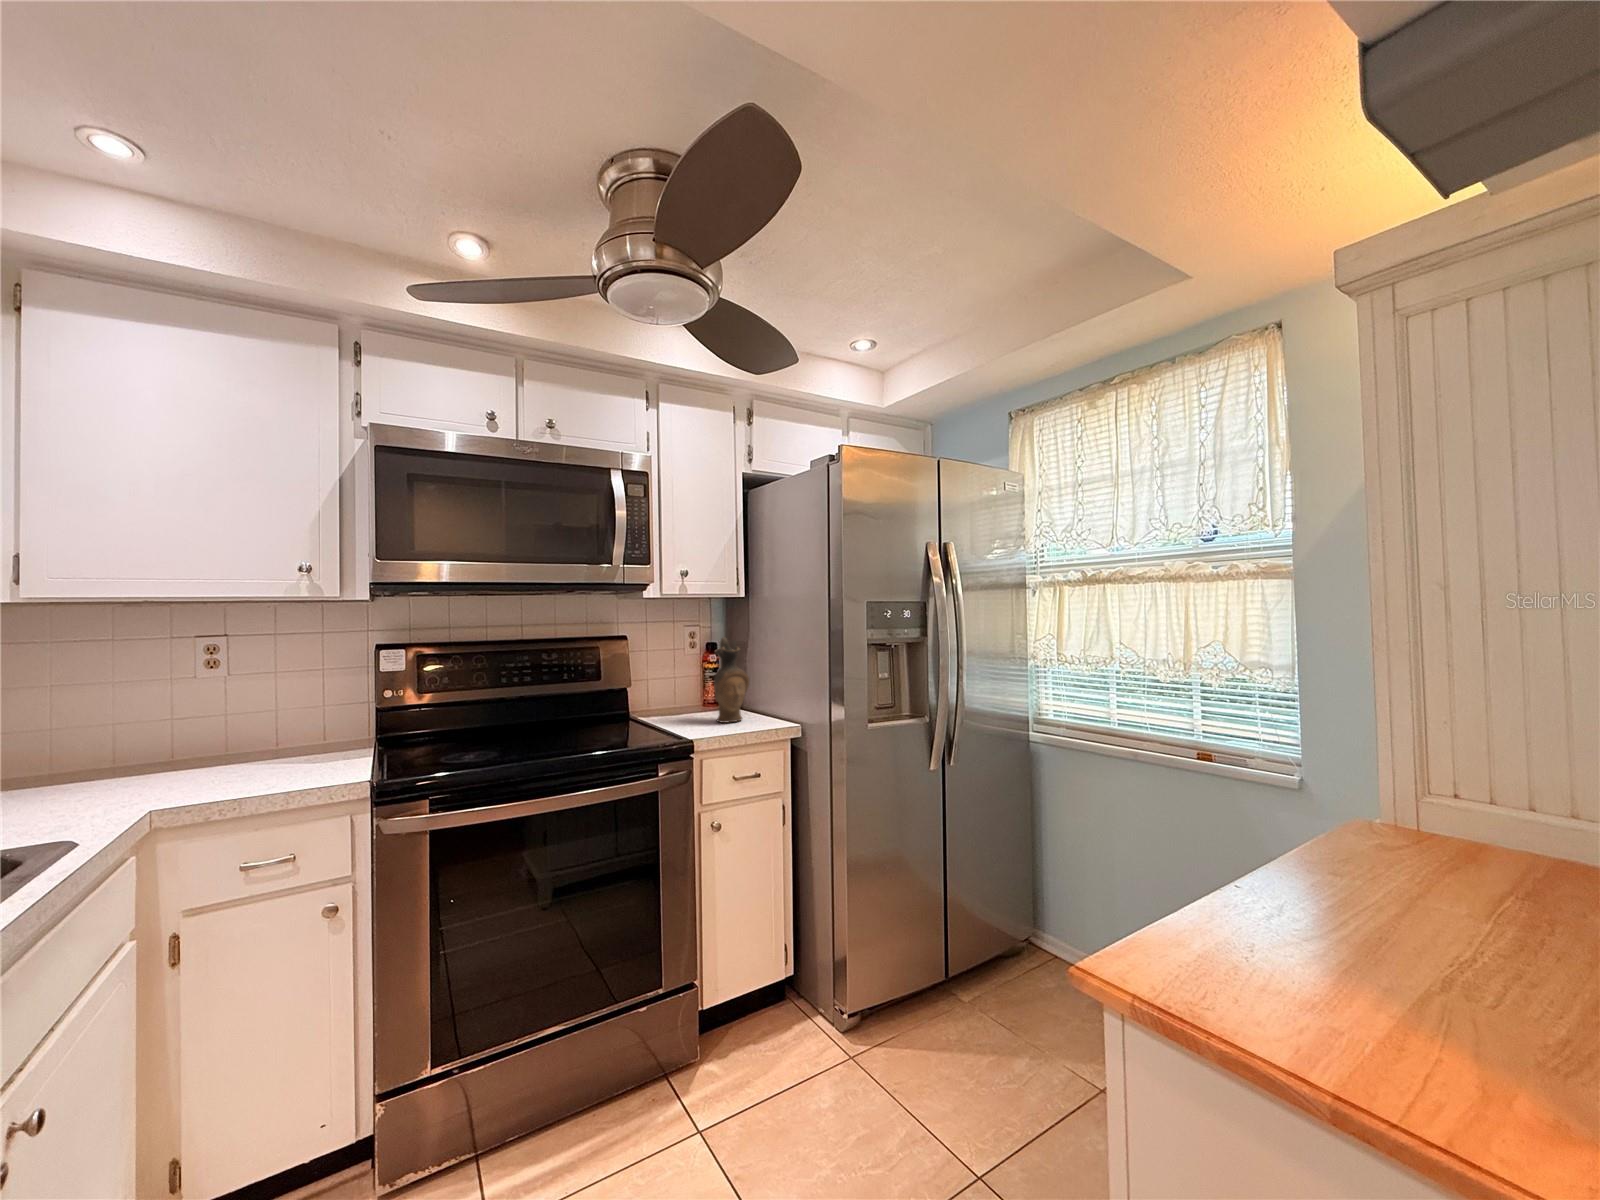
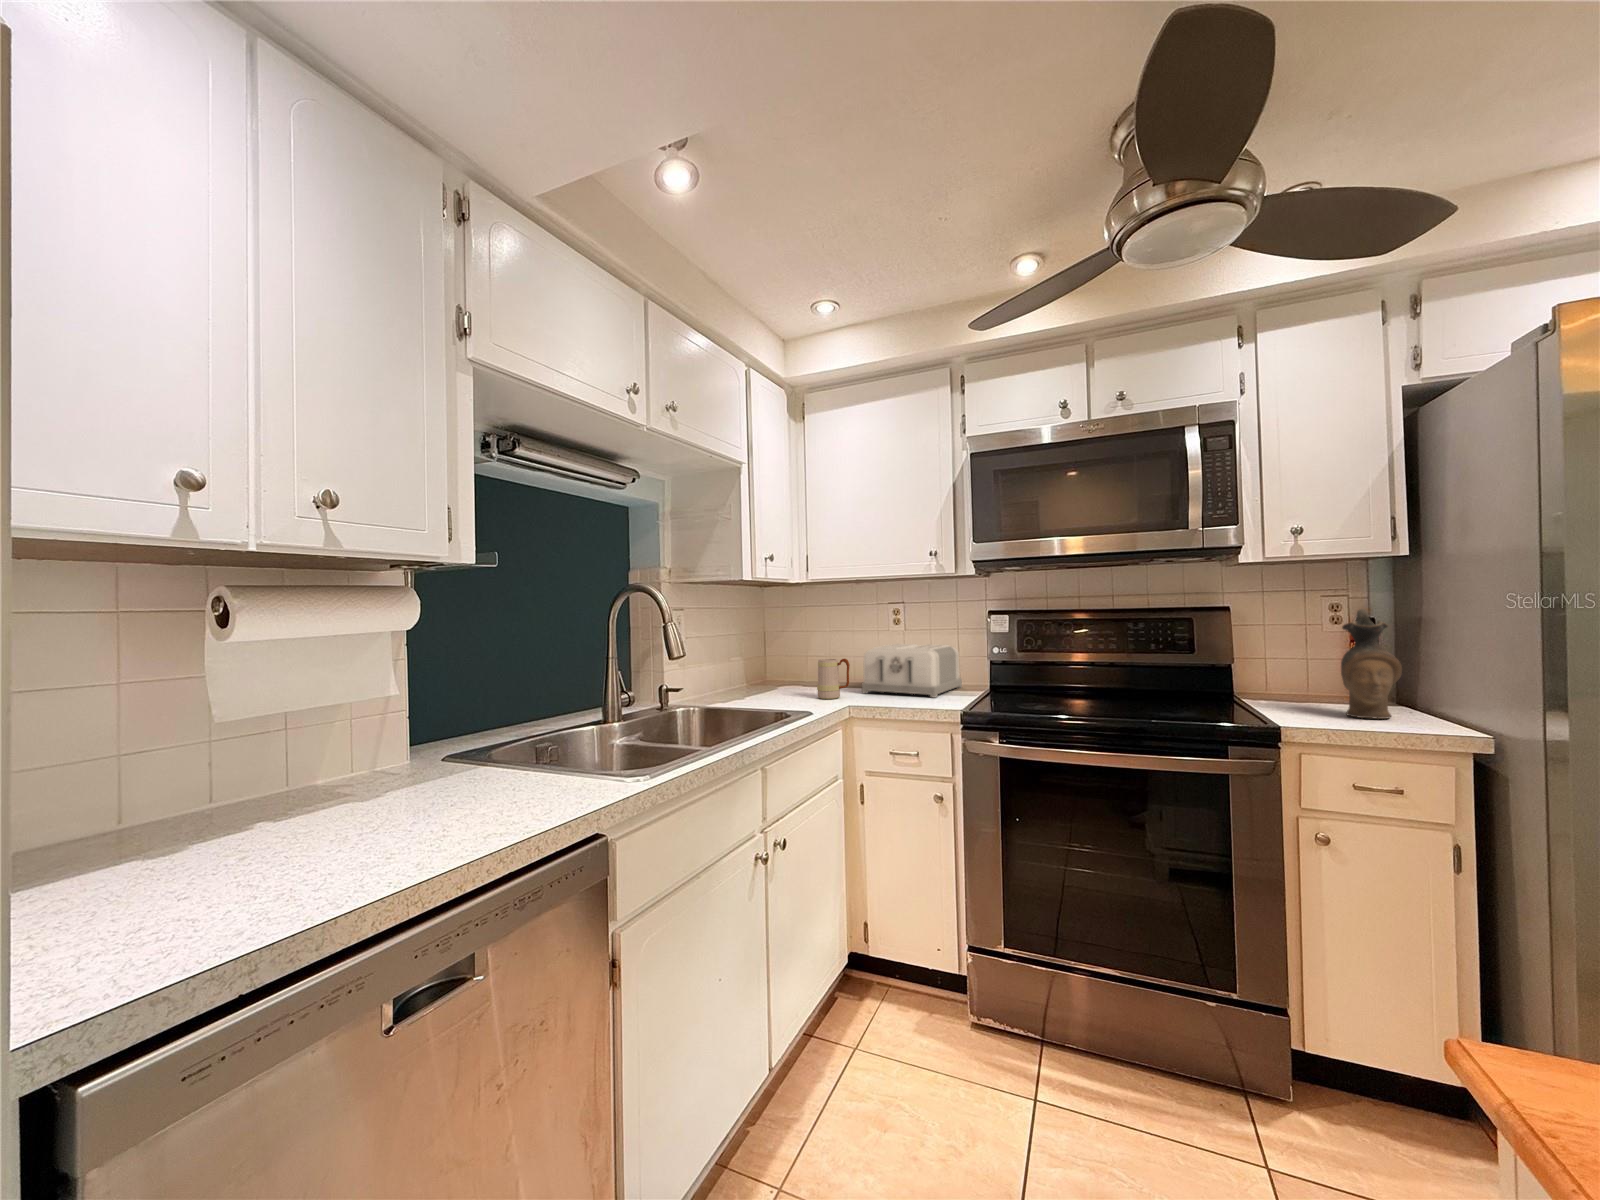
toaster: none [156,695,333,786] -> present [862,644,962,698]
mug: none [55,735,139,812] -> present [817,659,850,699]

